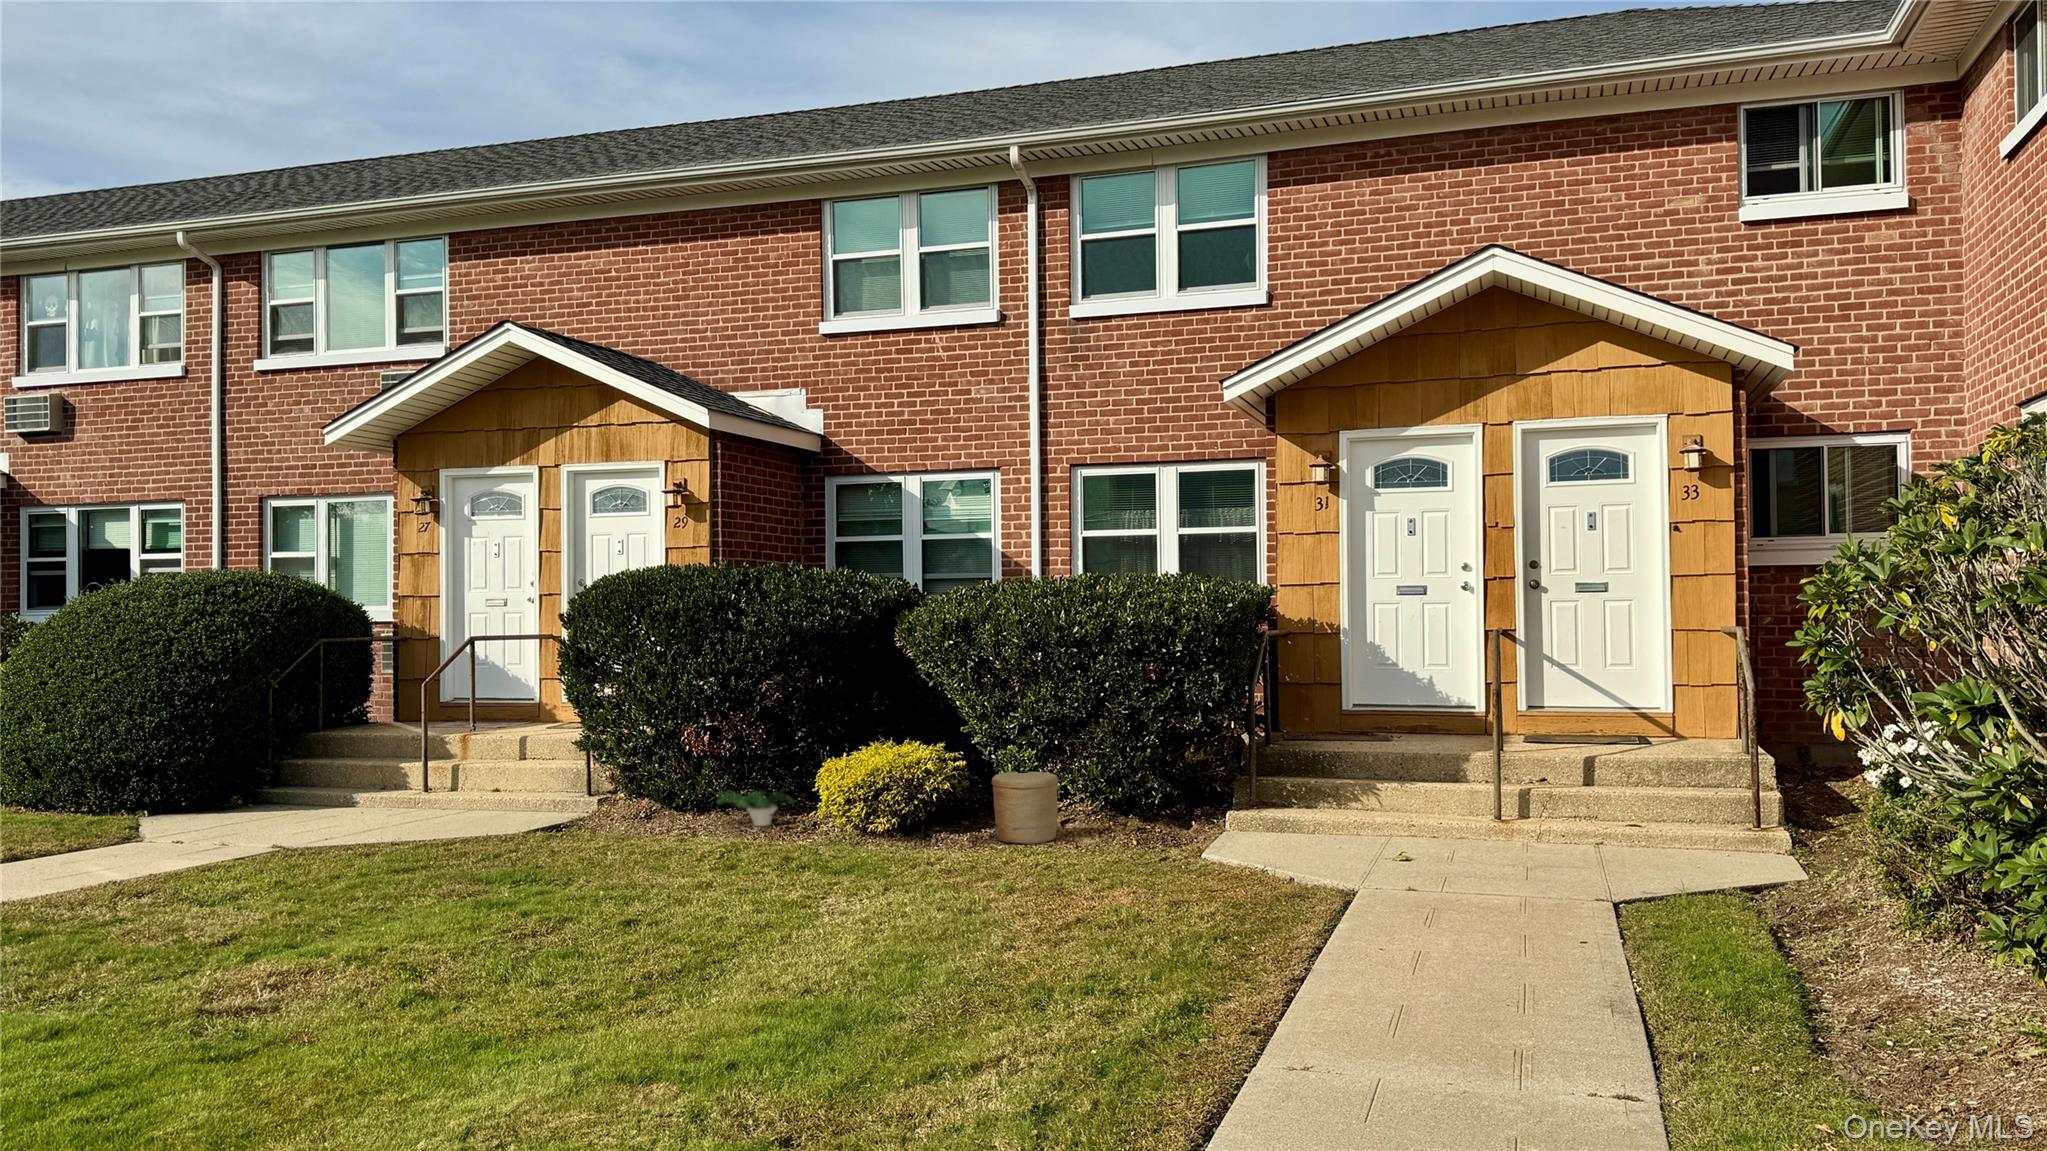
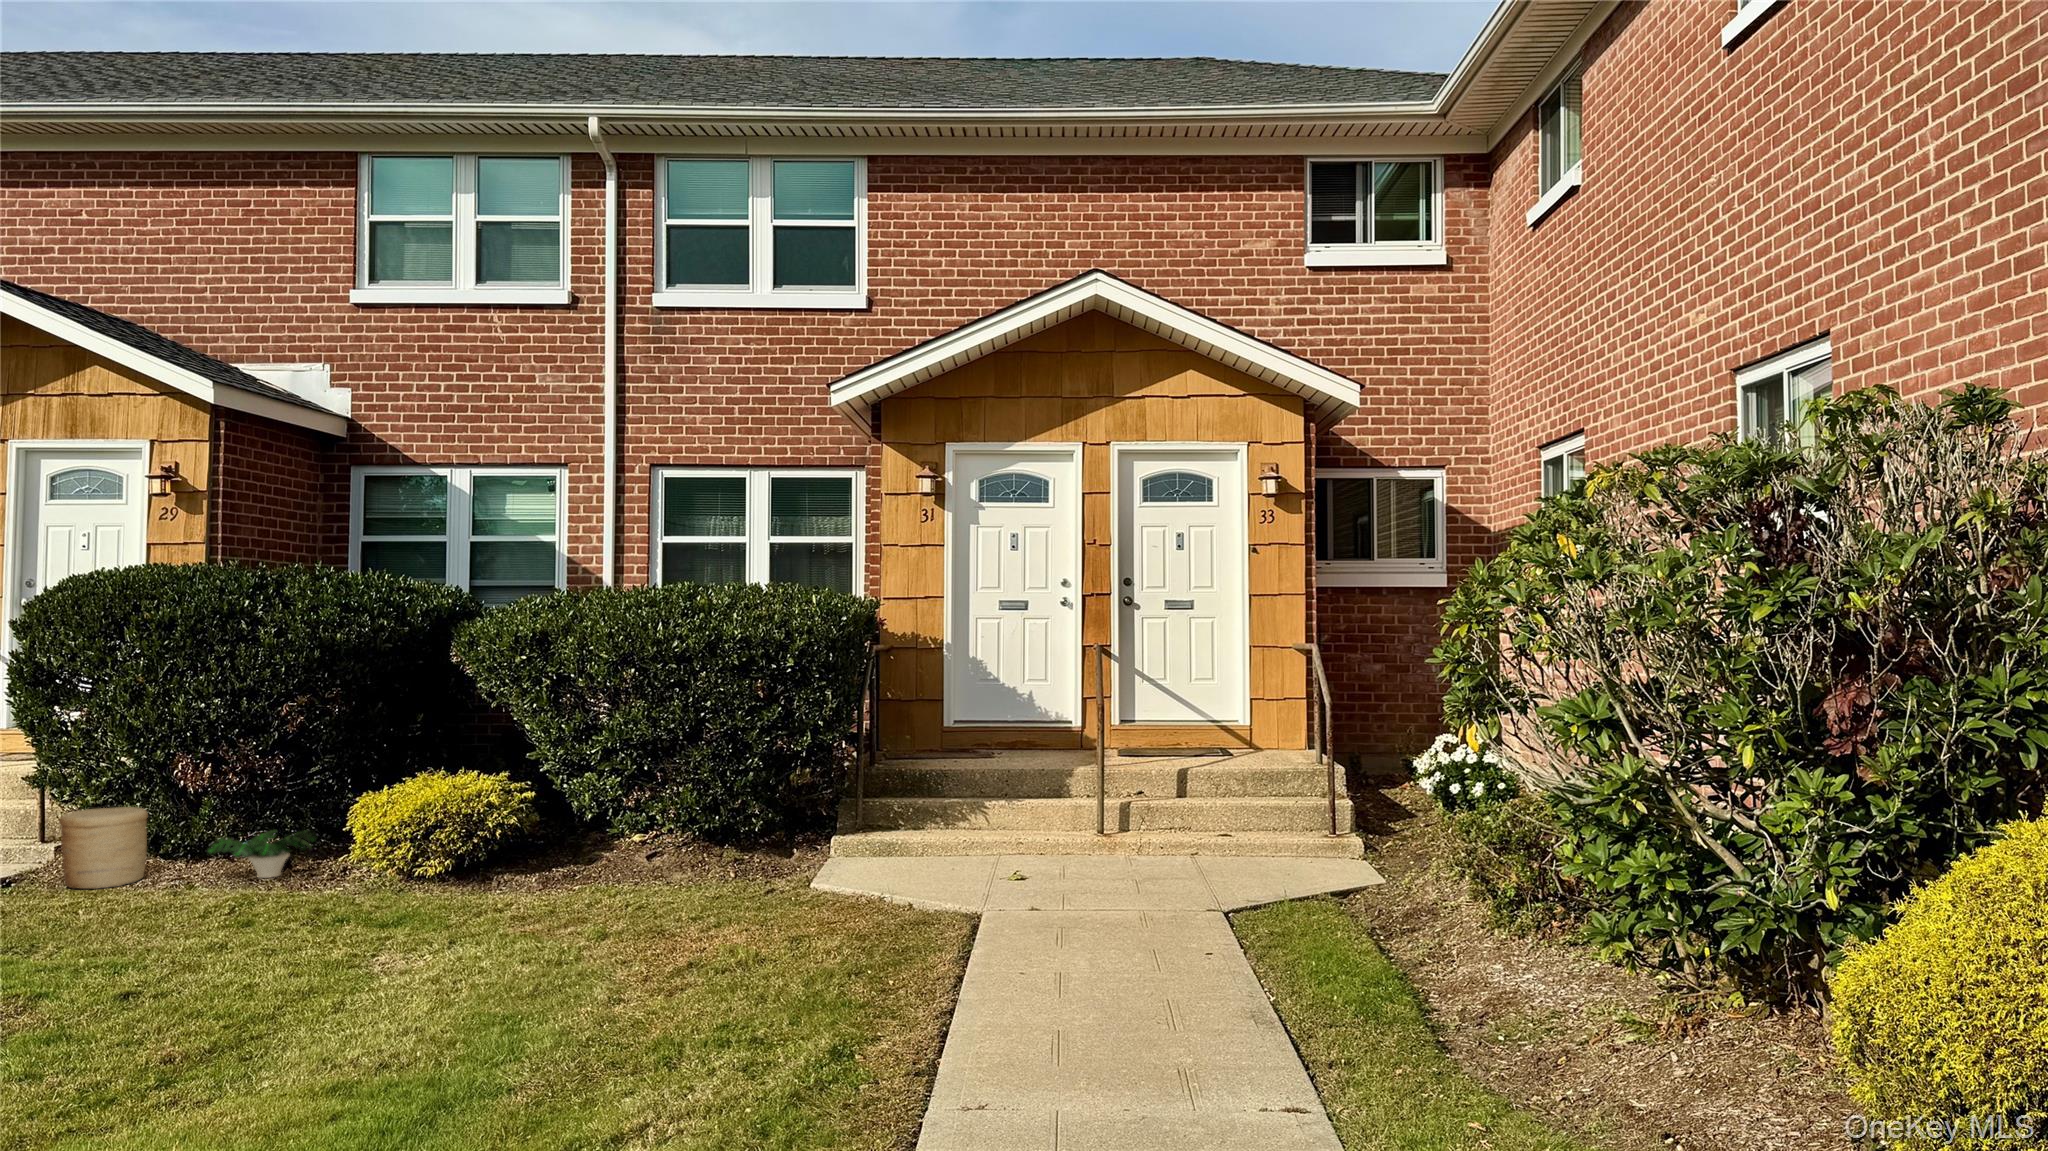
woven basket: present [992,772,1058,844] -> present [59,807,148,889]

